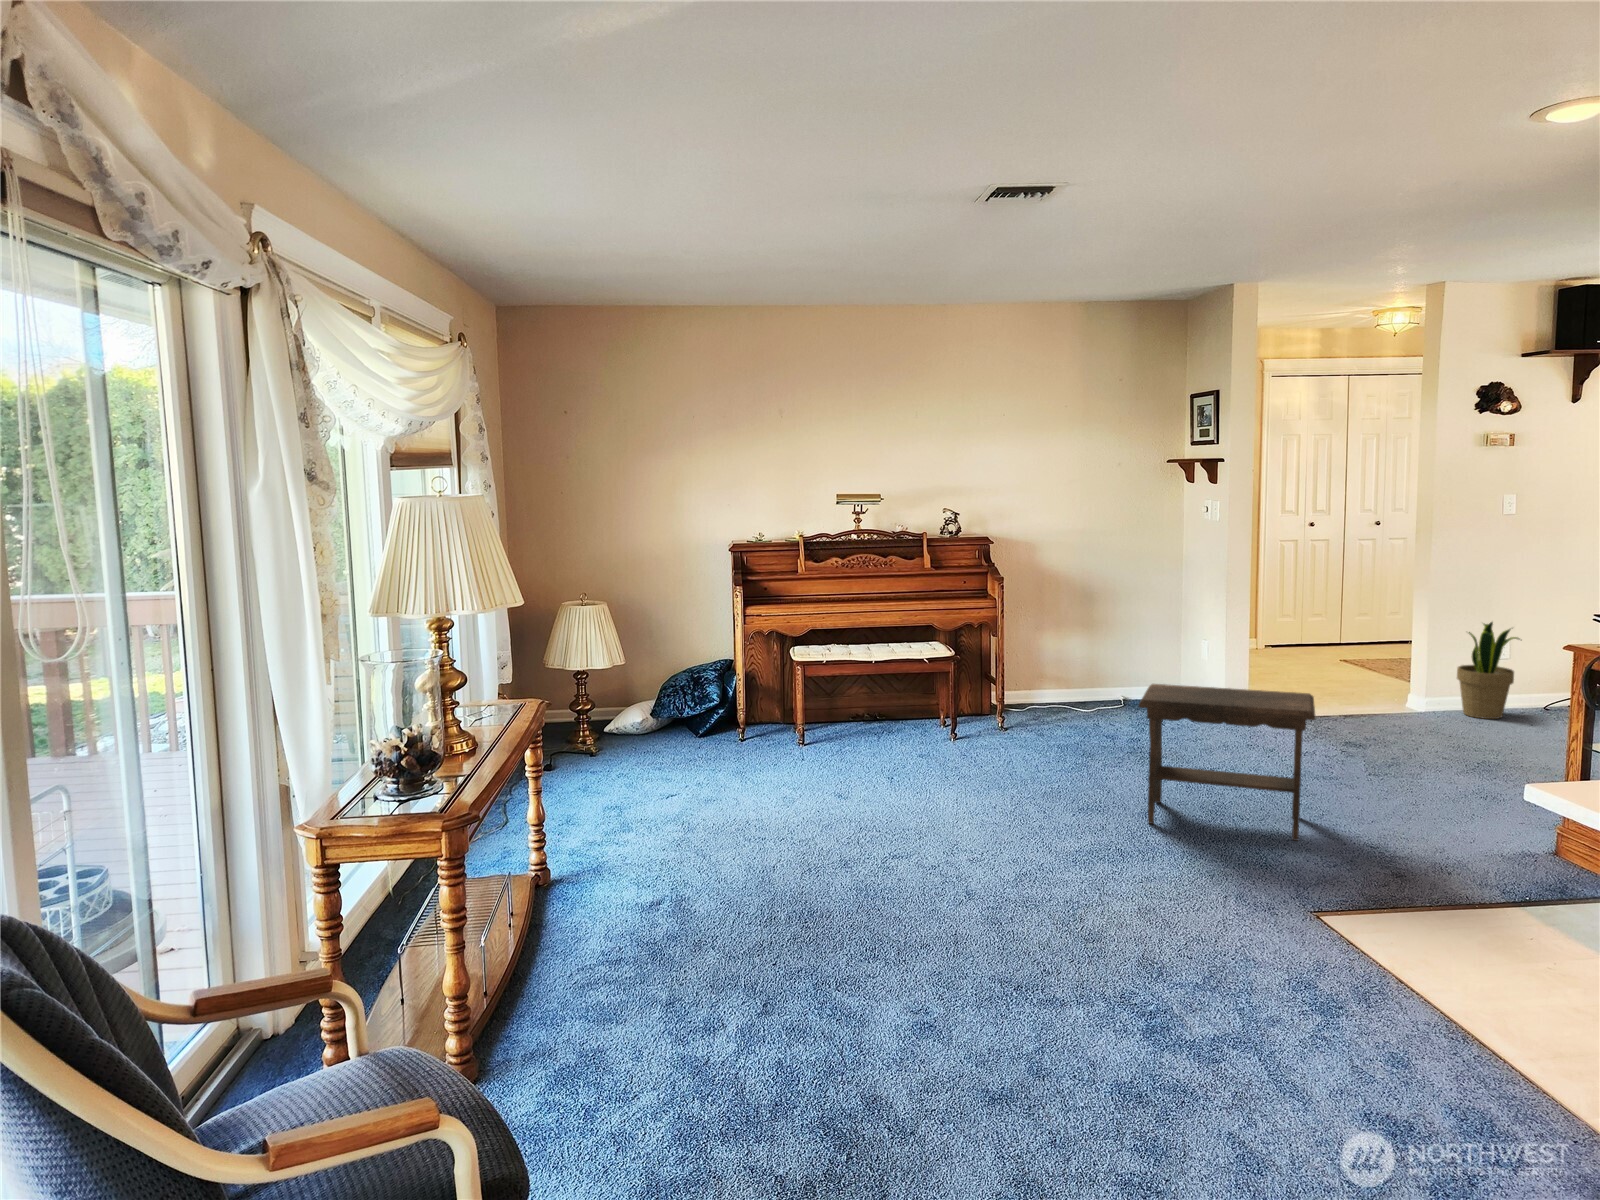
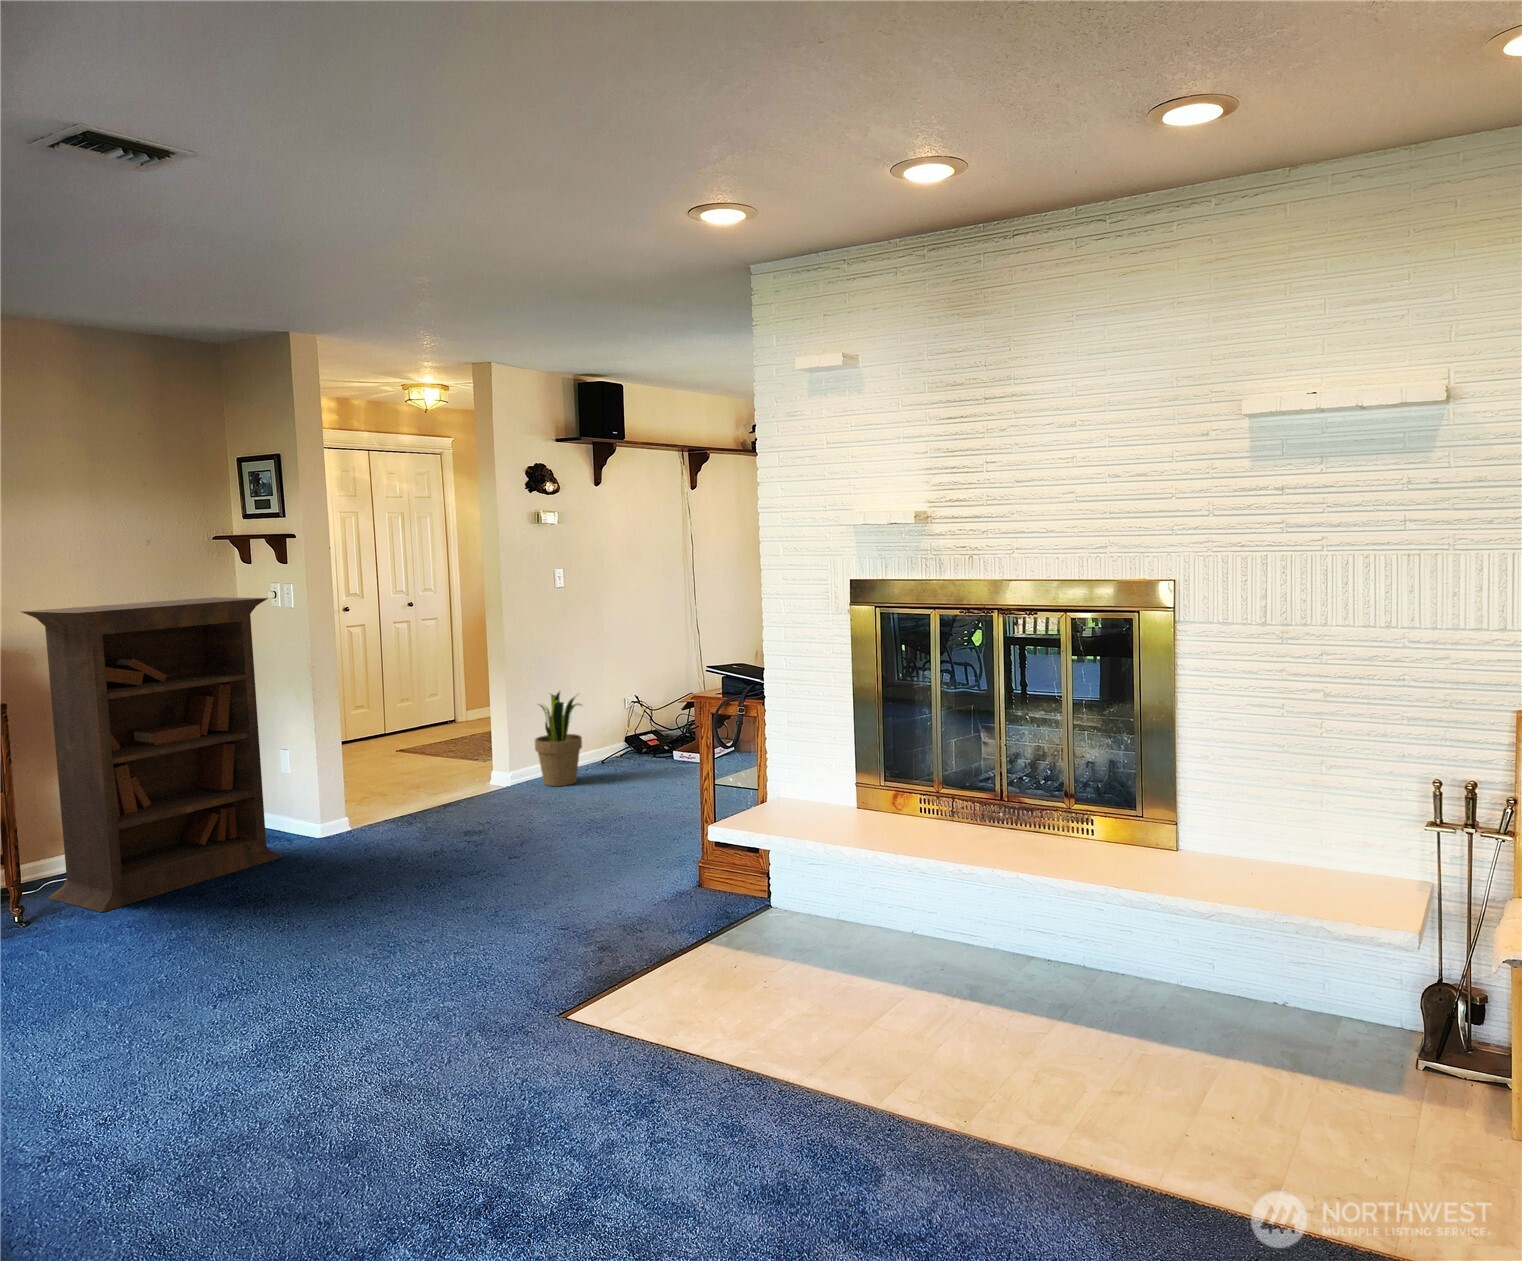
bookcase: none [1014,511,1189,736] -> present [21,597,284,912]
footstool: present [1139,684,1315,841] -> none [291,781,500,979]

